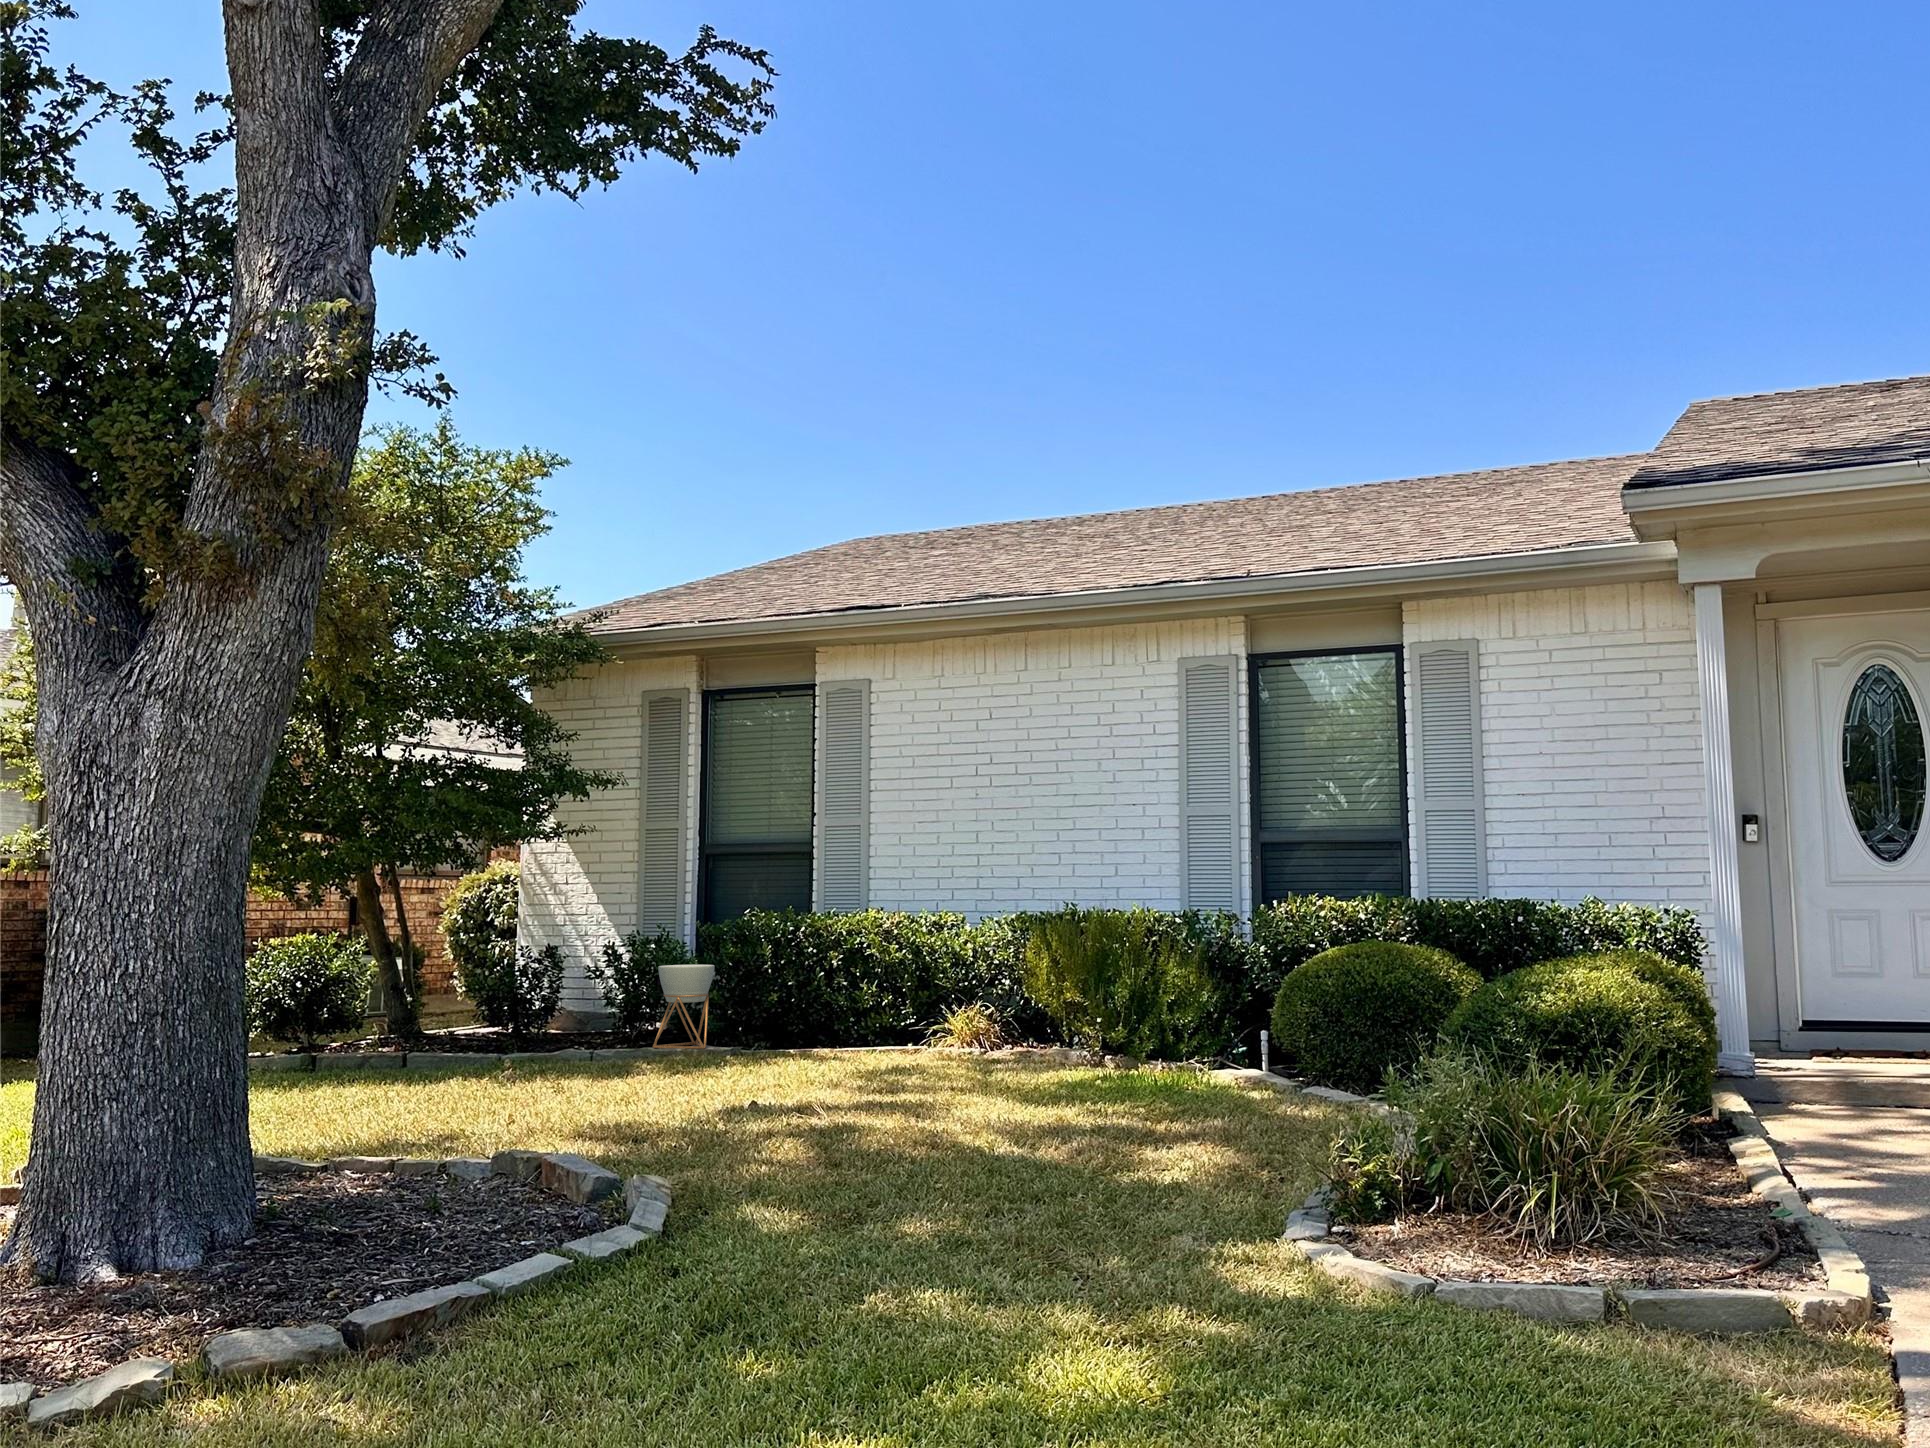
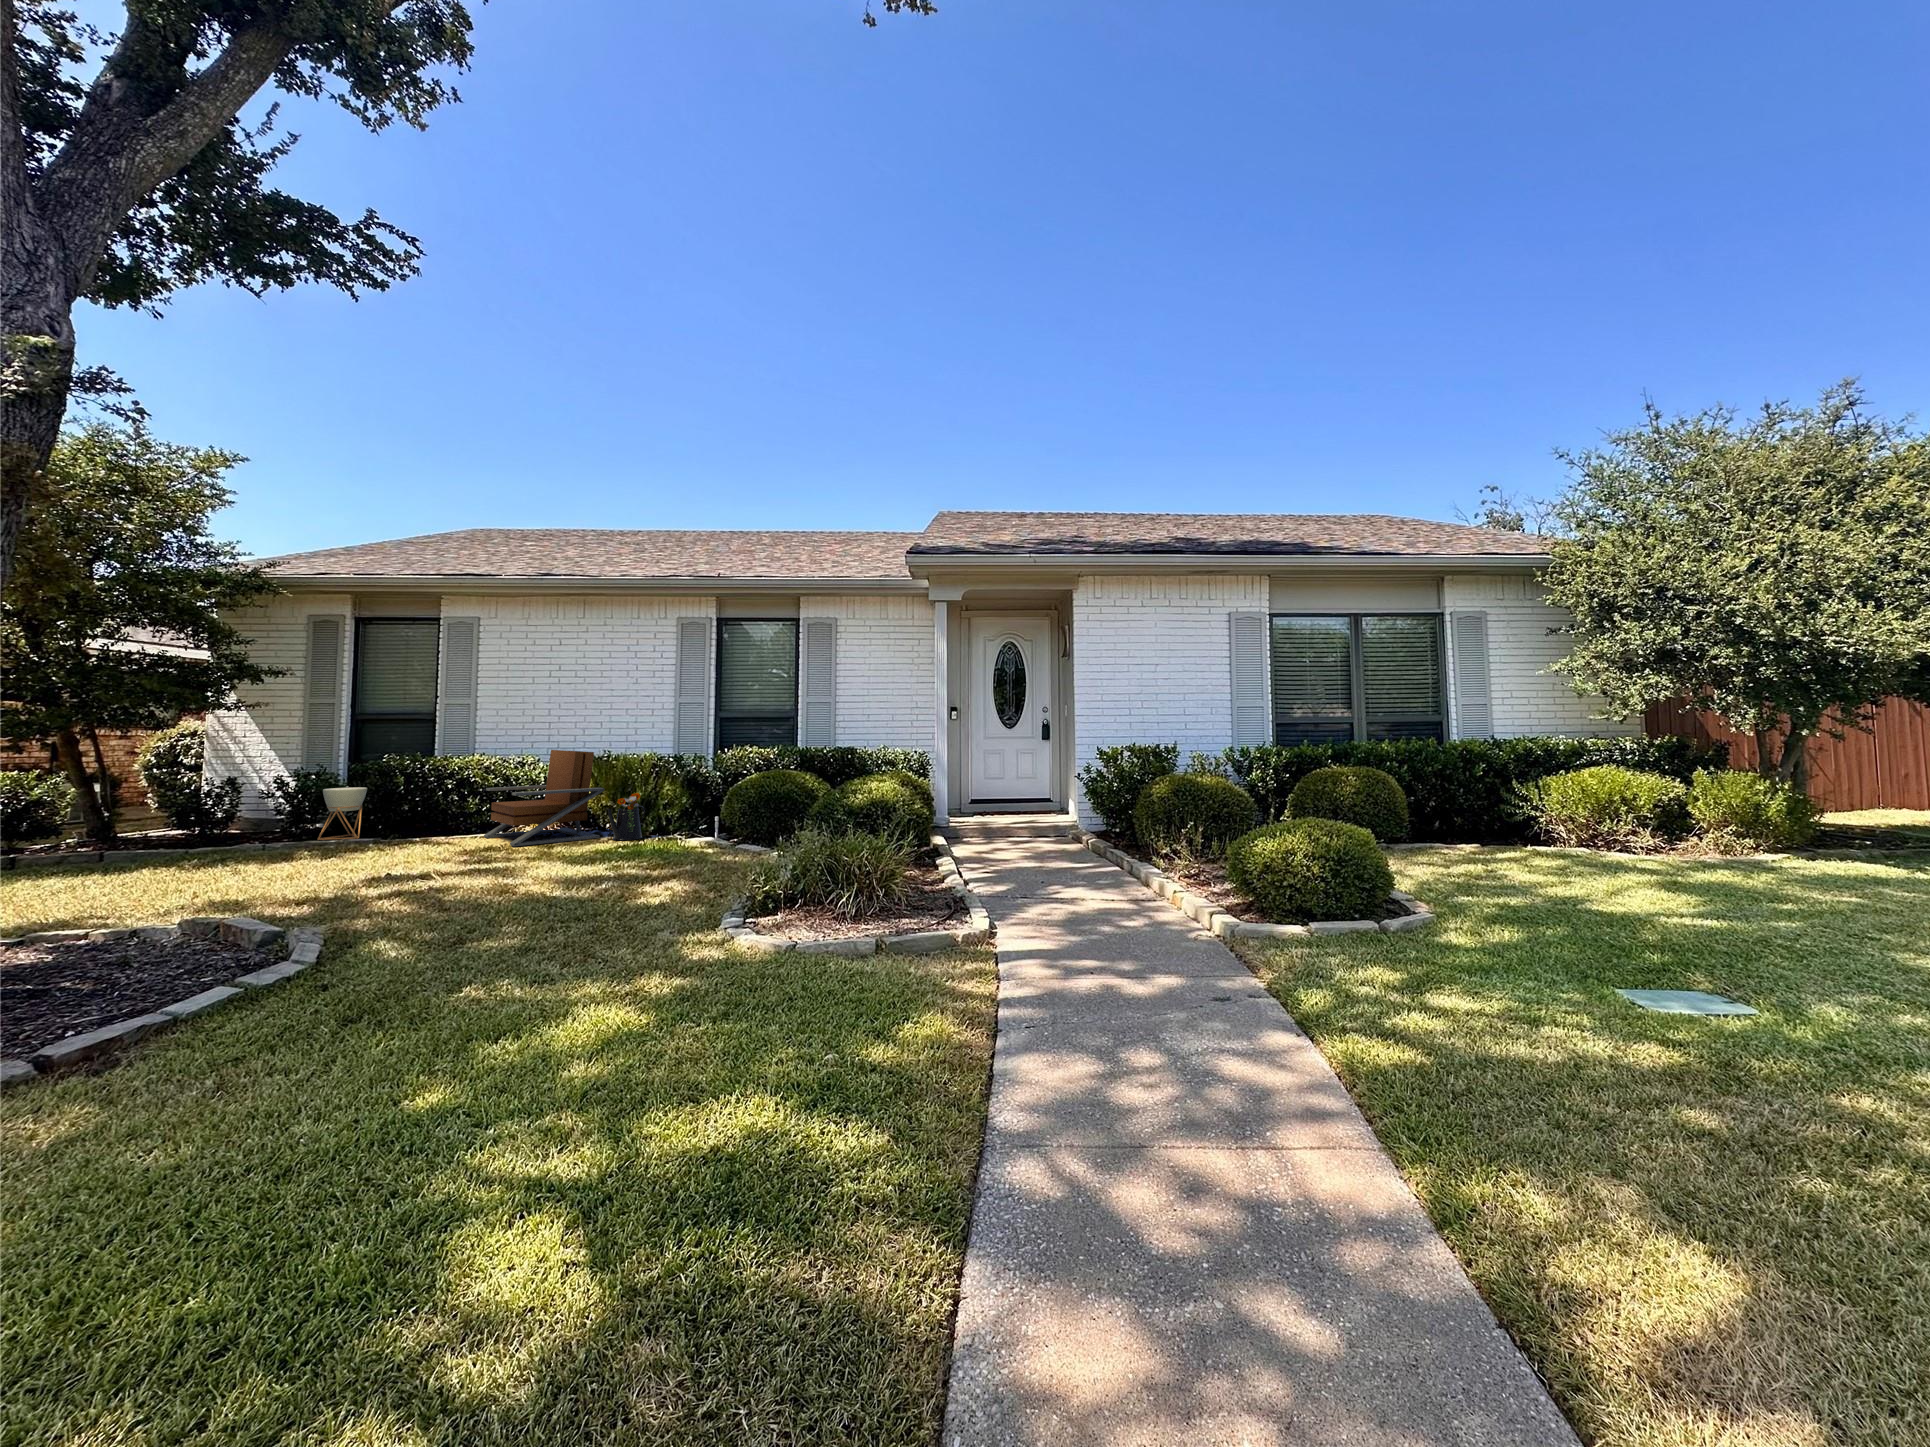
lounge chair: none [878,902,1064,1071] -> present [484,750,604,846]
watering can: none [1072,980,1135,1070] -> present [608,793,645,840]

